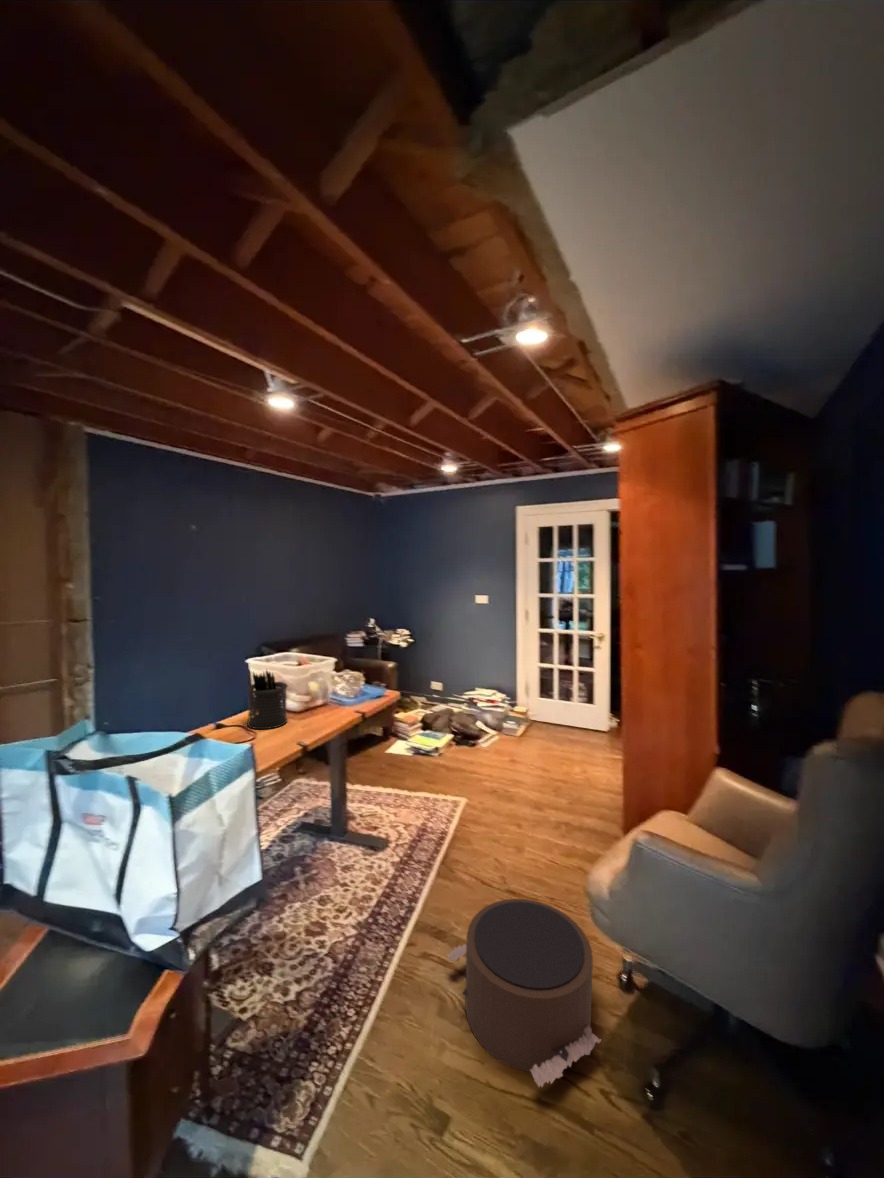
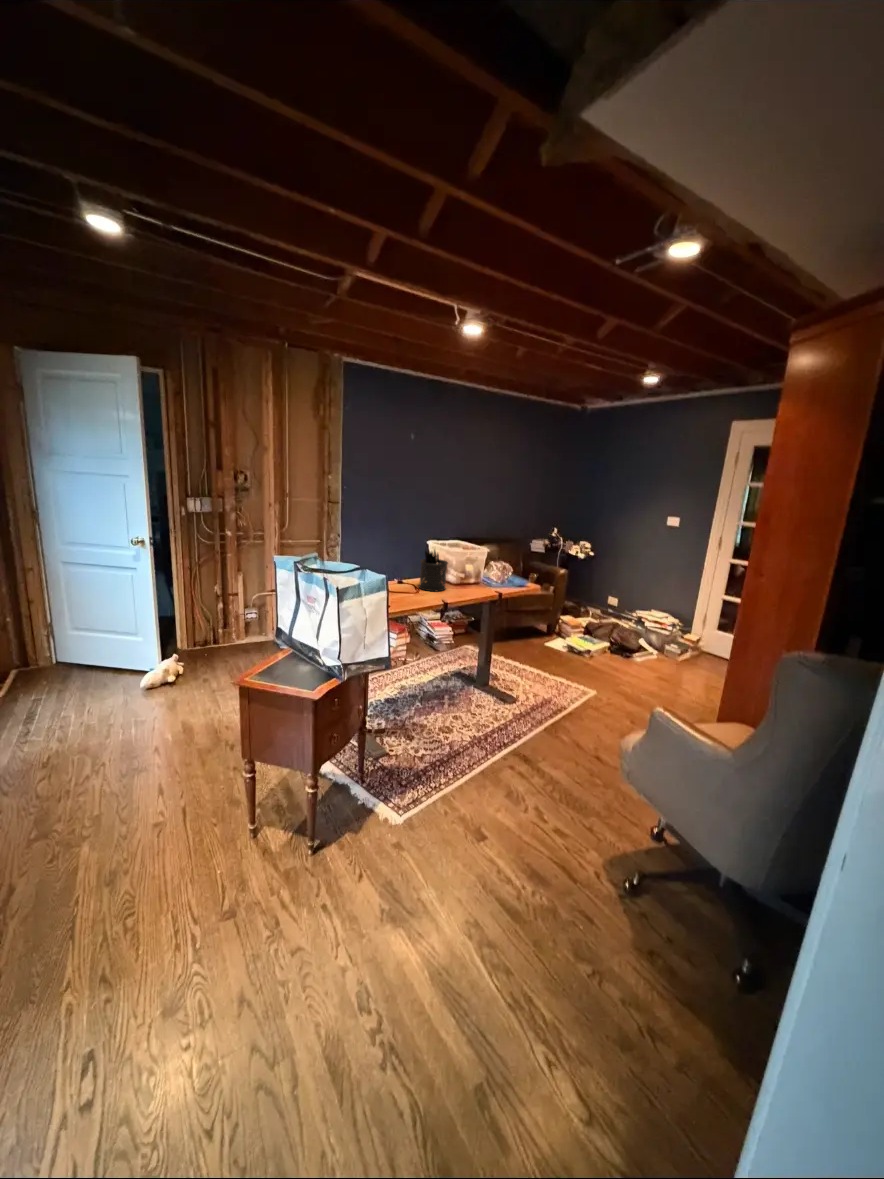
pouf: present [447,899,601,1087] -> none [522,745,625,853]

